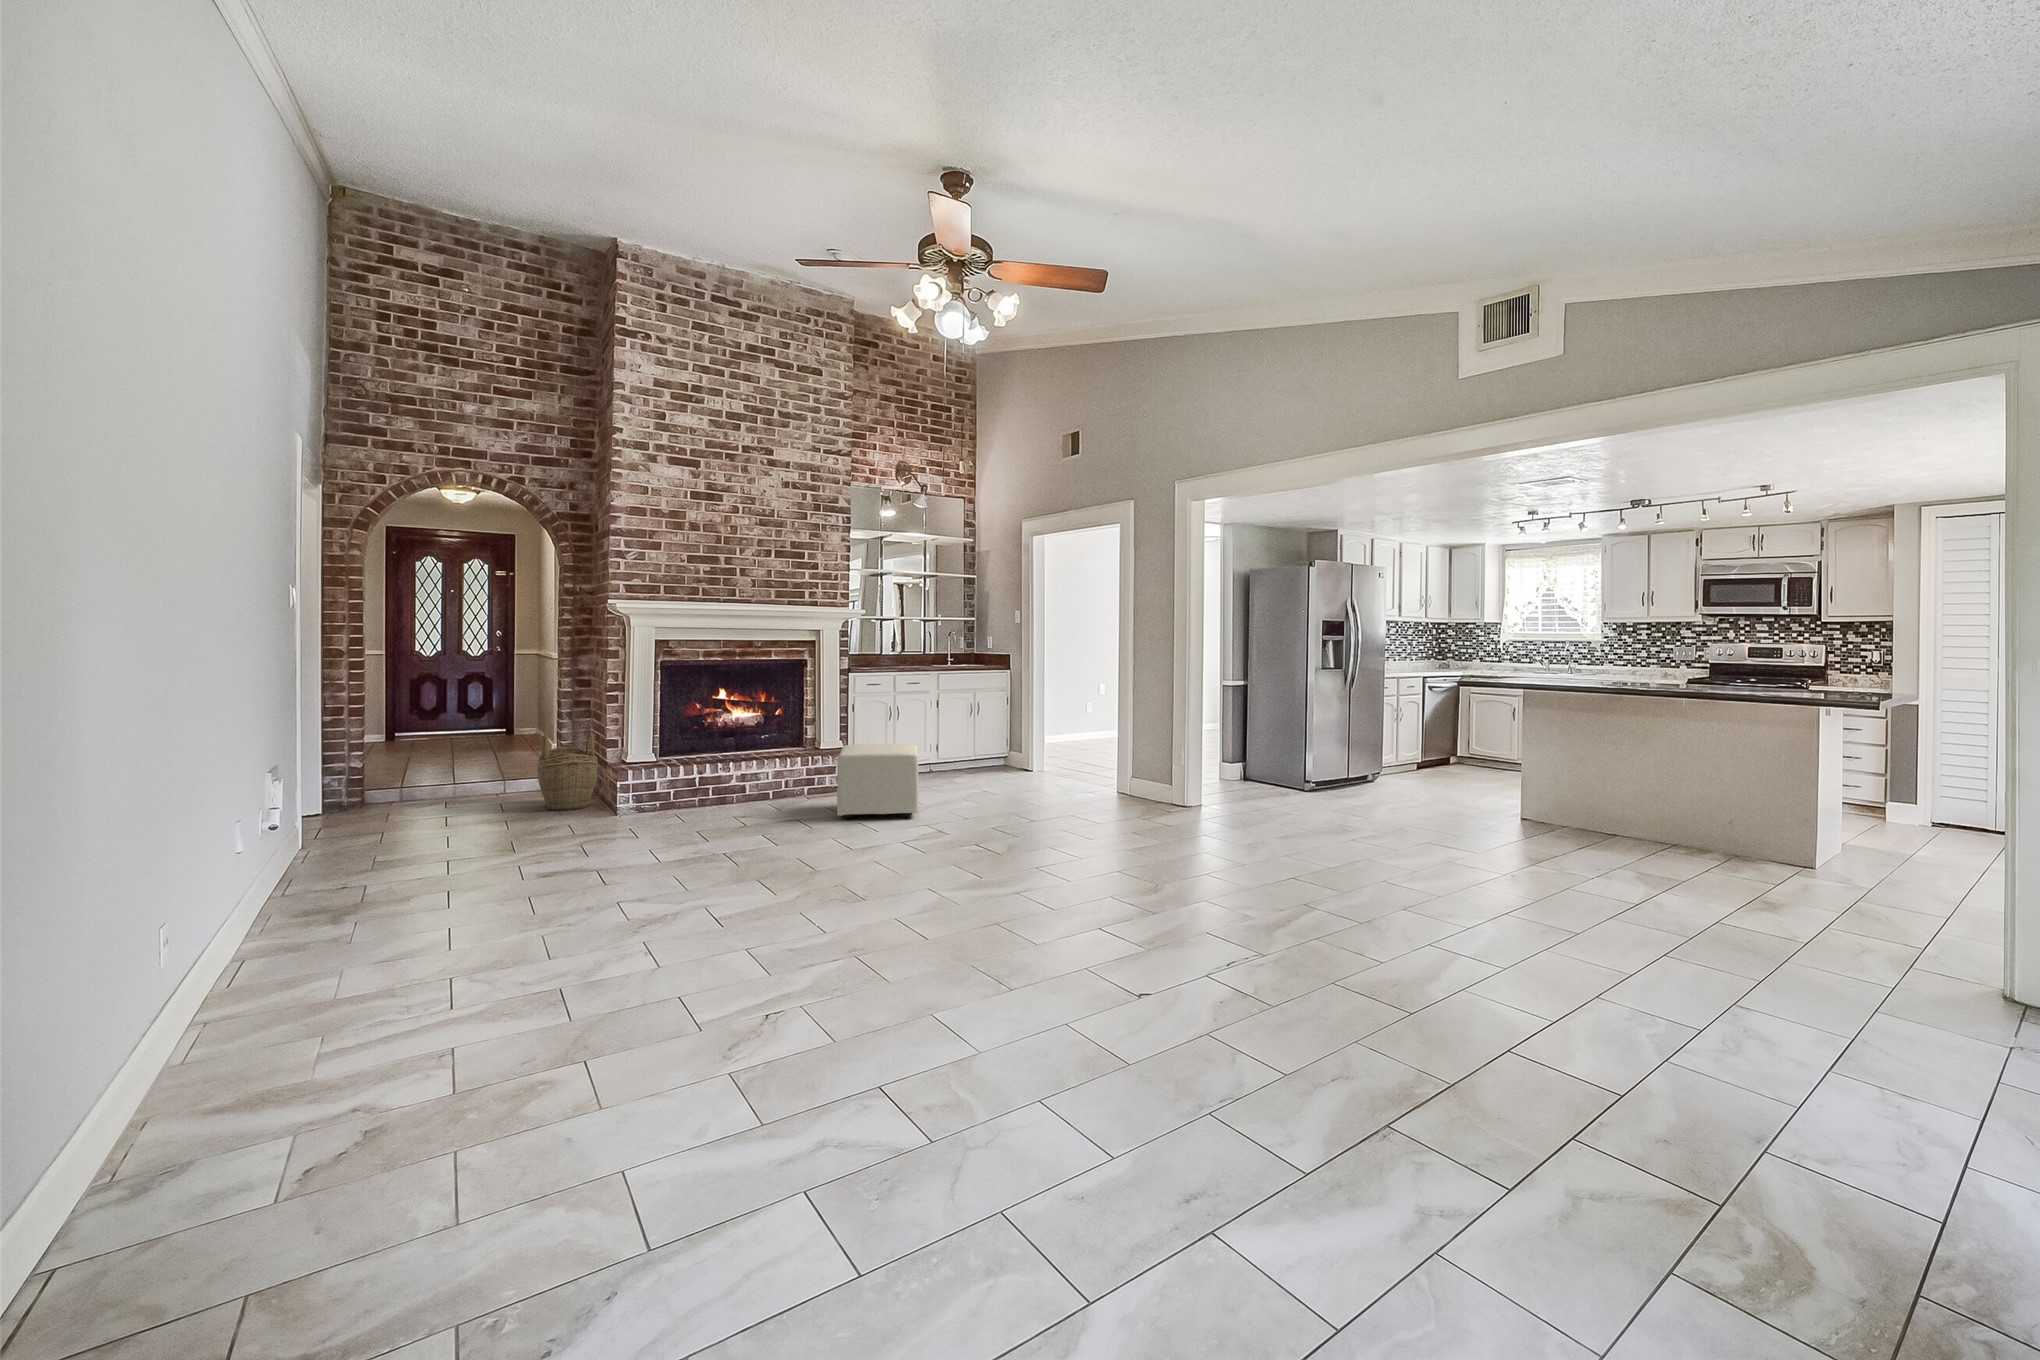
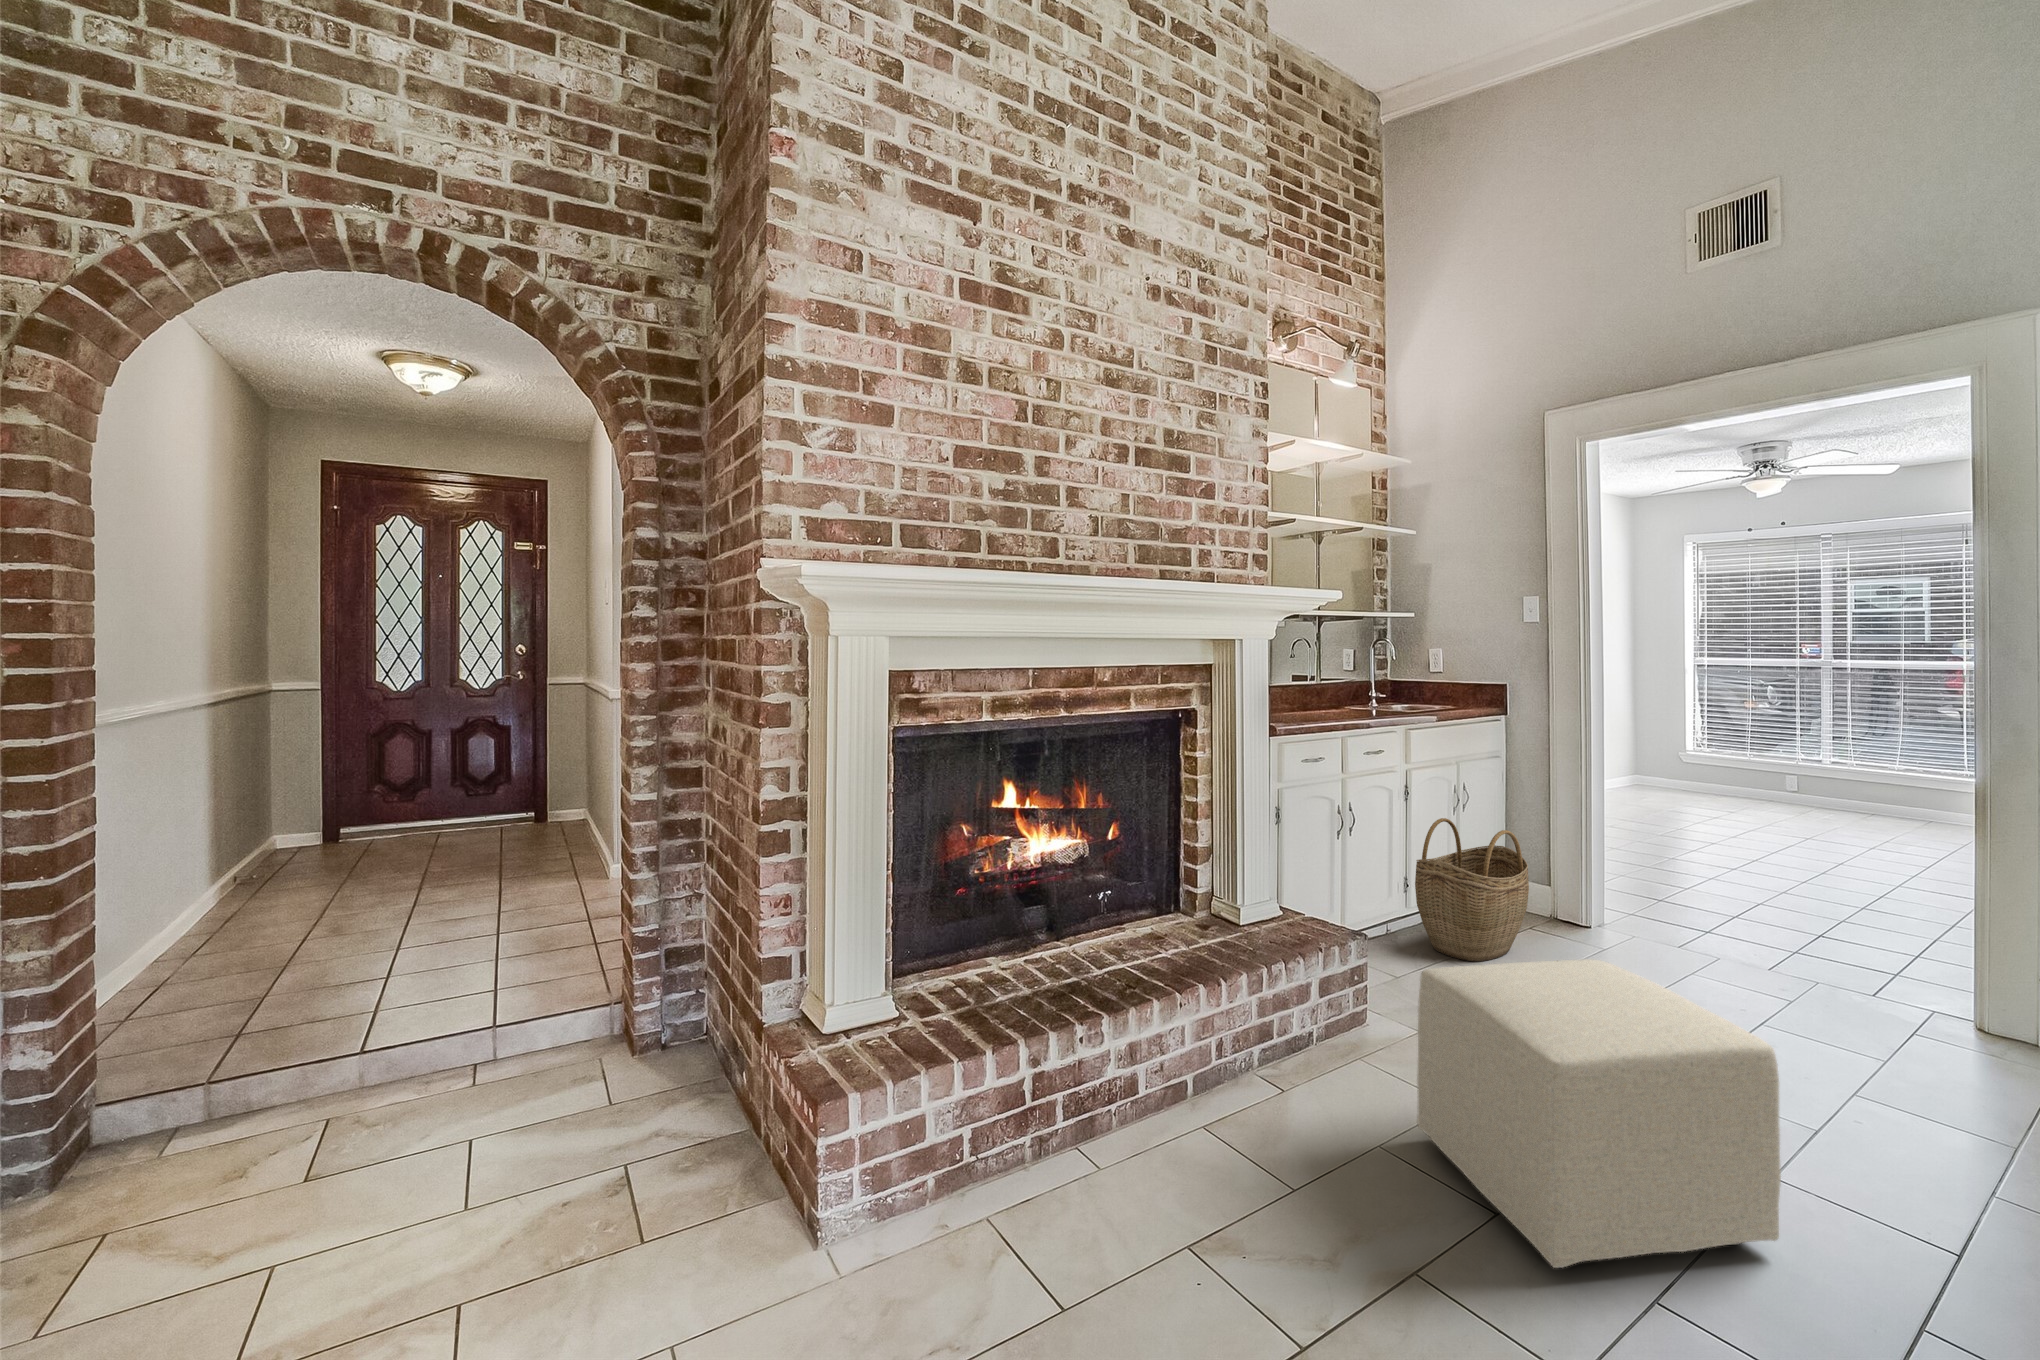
woven basket: present [537,732,598,811] -> present [1415,818,1529,962]

